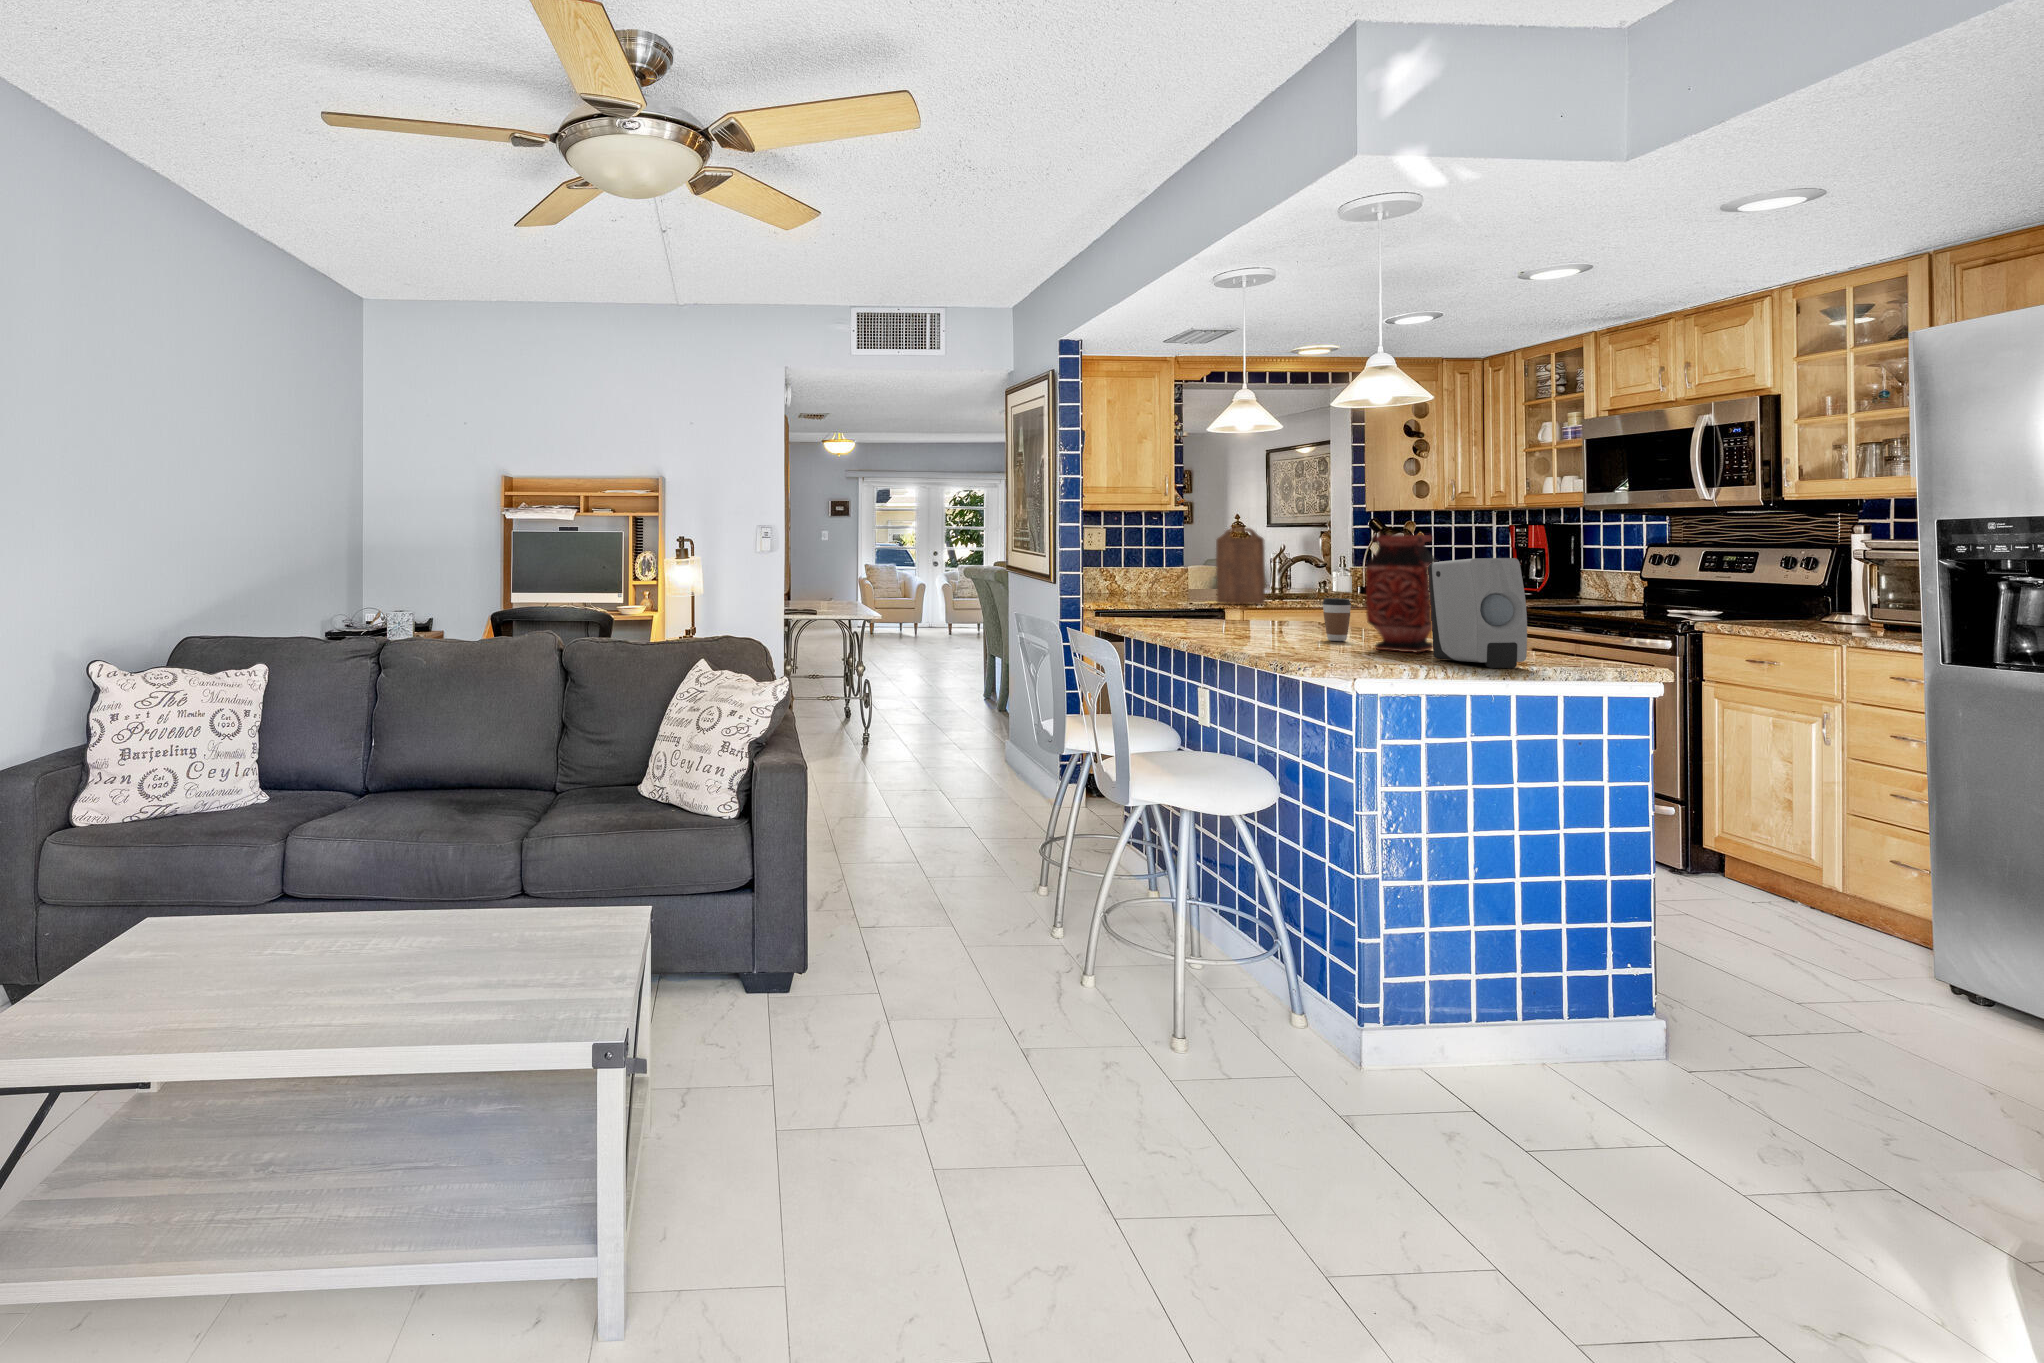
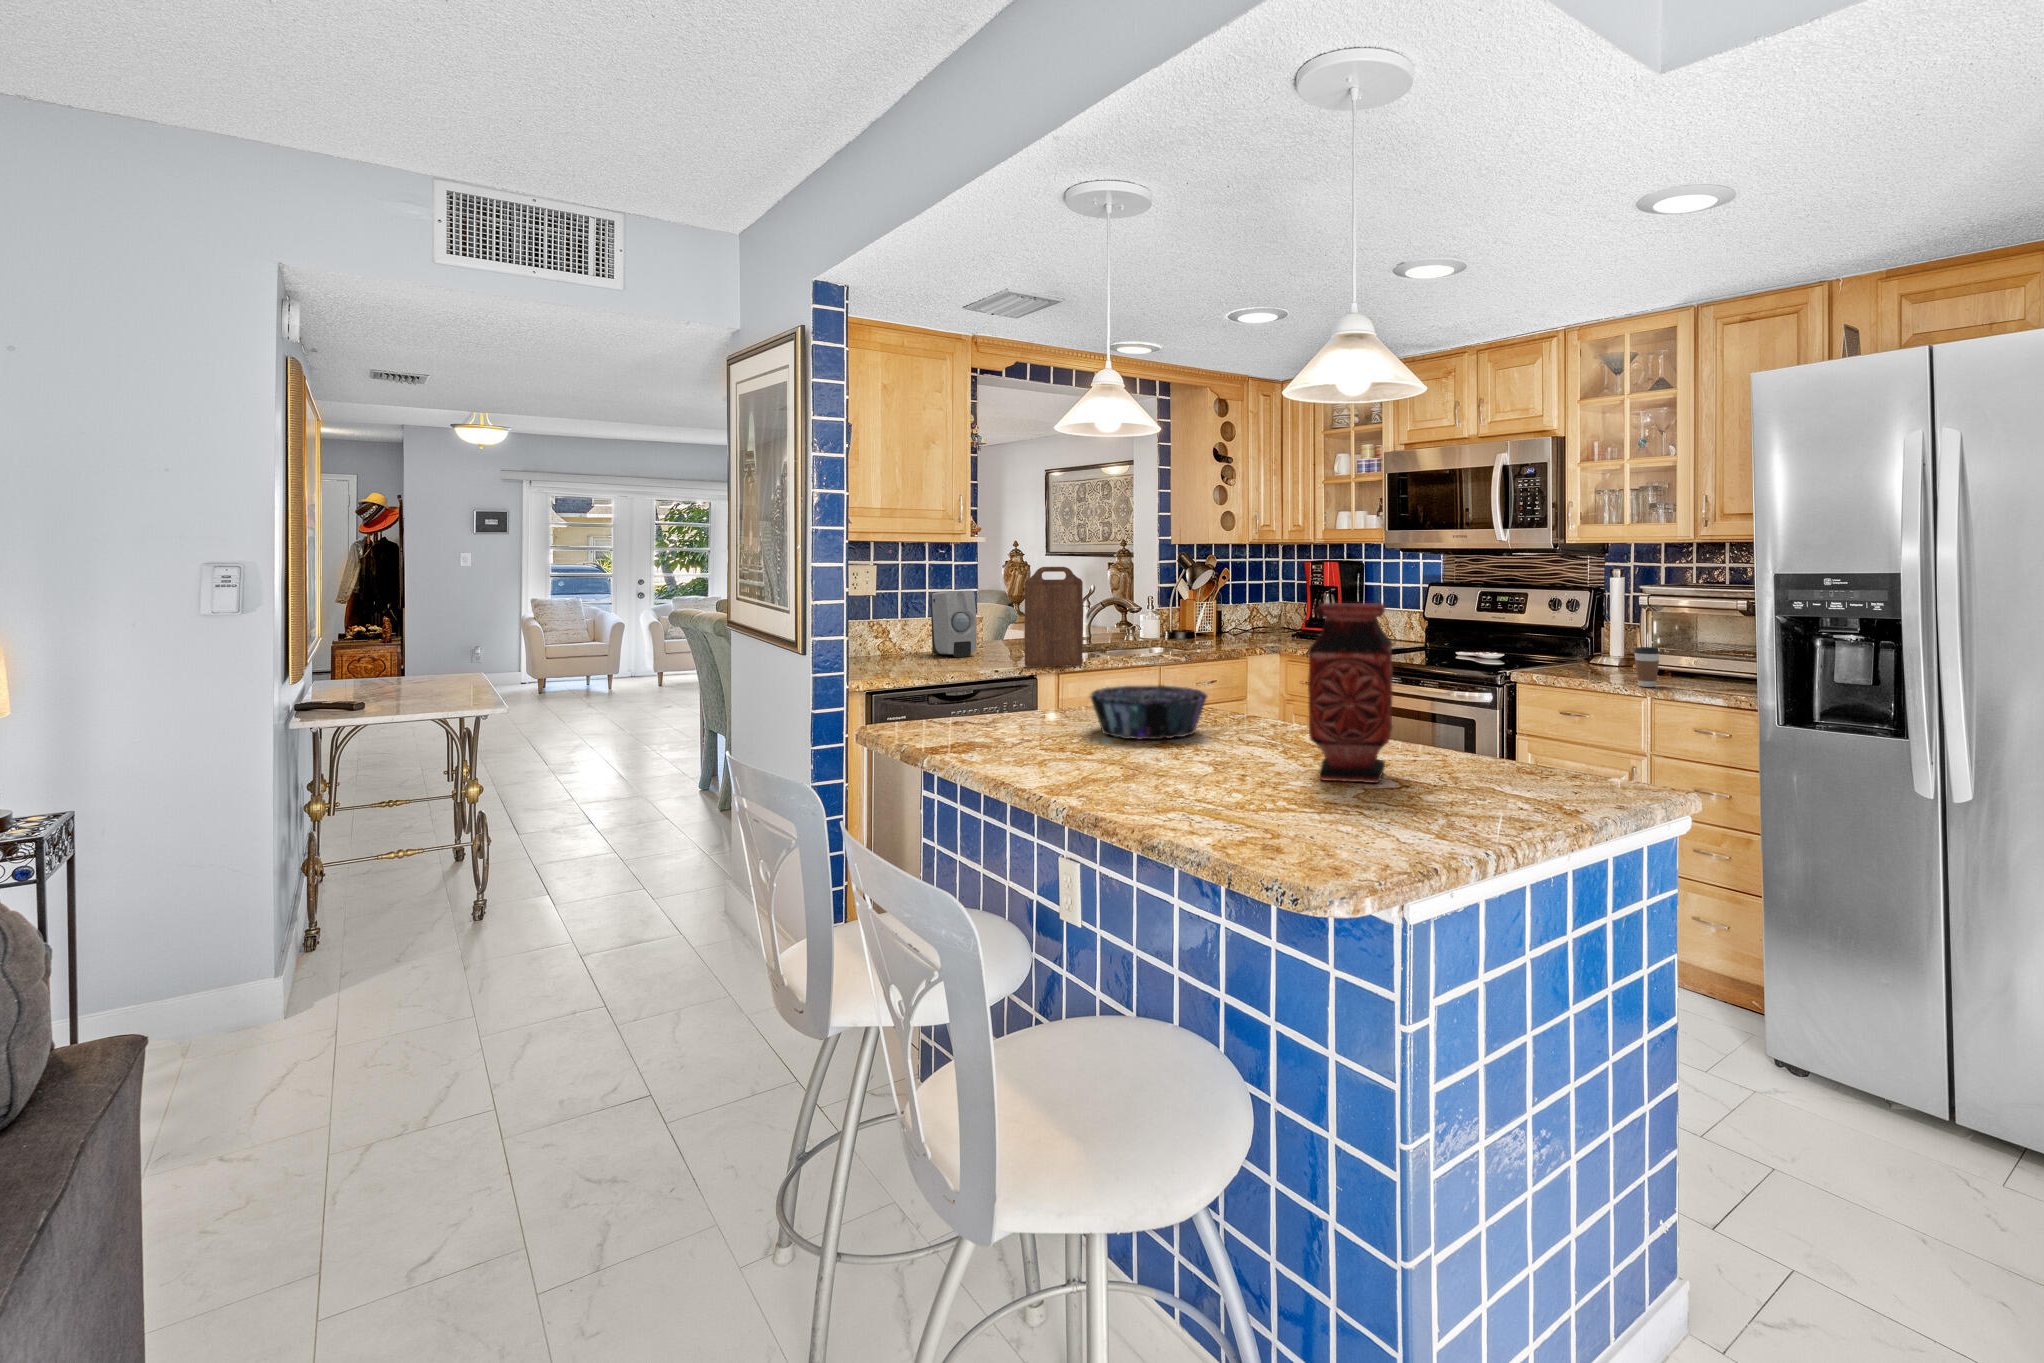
soap dispenser: present [1428,558,1527,668] -> present [931,590,977,657]
coffee cup: present [1322,598,1351,641] -> present [1634,647,1660,687]
decorative bowl: none [1232,600,1321,631] -> present [1090,685,1208,739]

